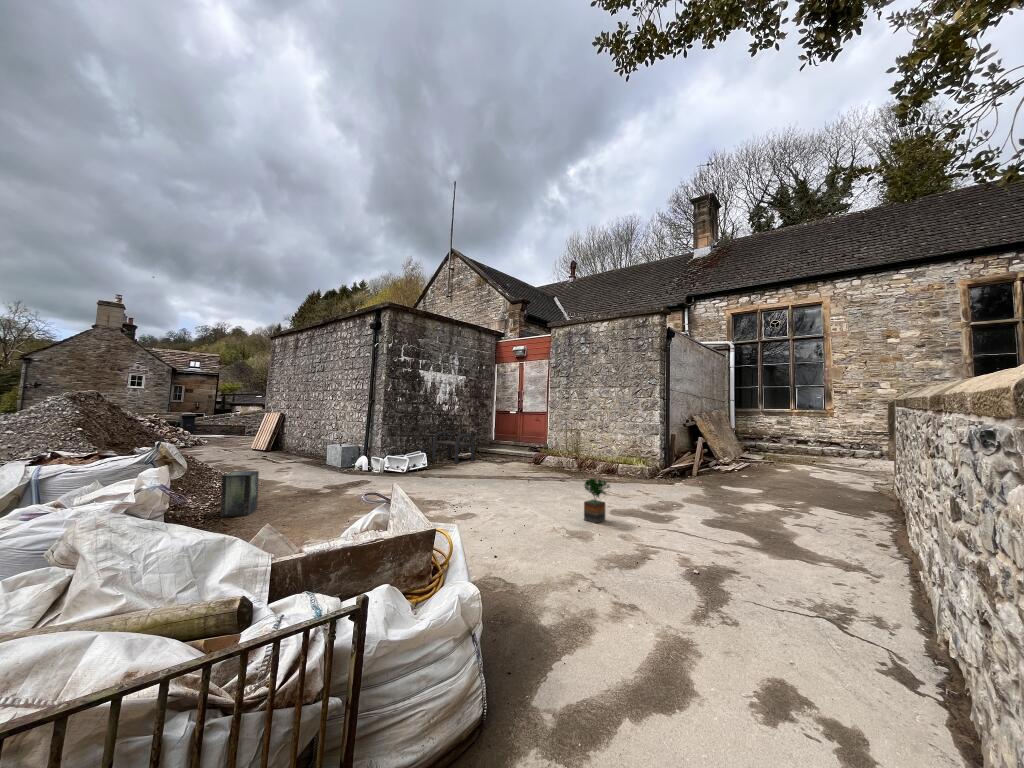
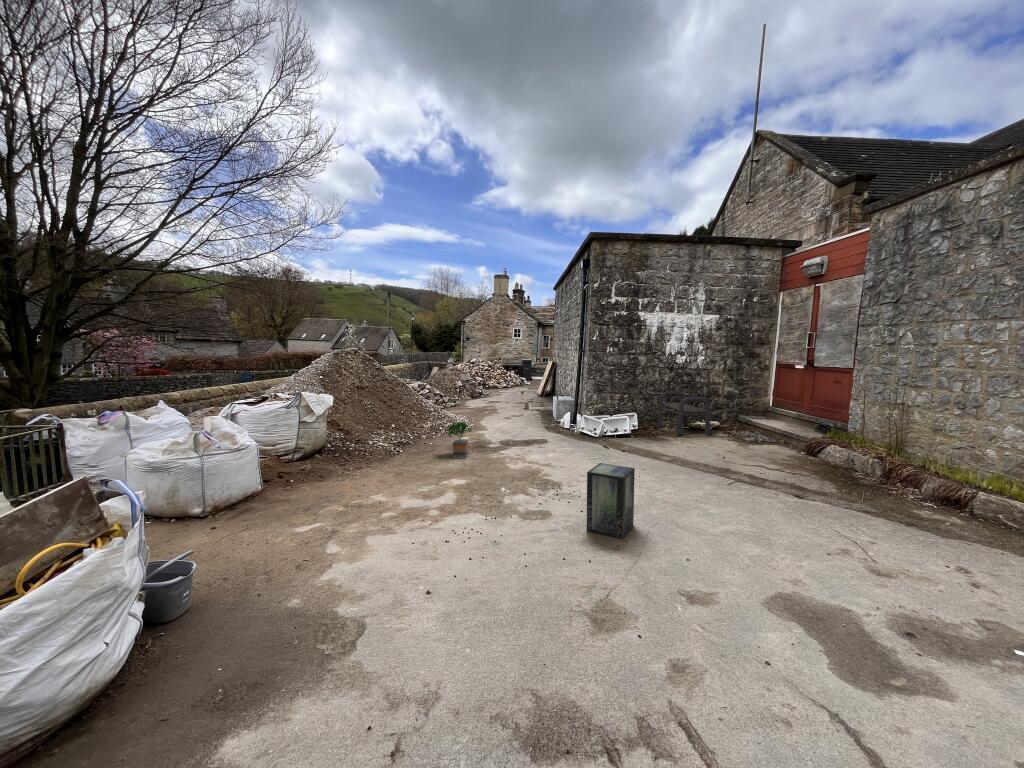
storage box: present [221,471,259,517] -> present [587,463,635,539]
potted tree: present [584,479,610,523] -> present [447,422,471,459]

